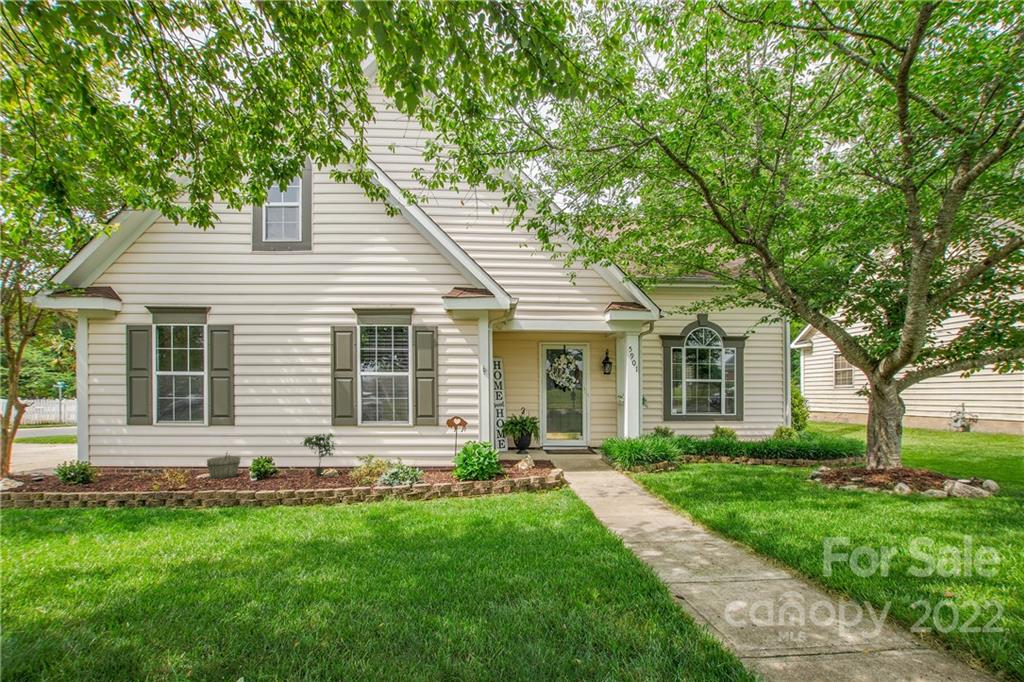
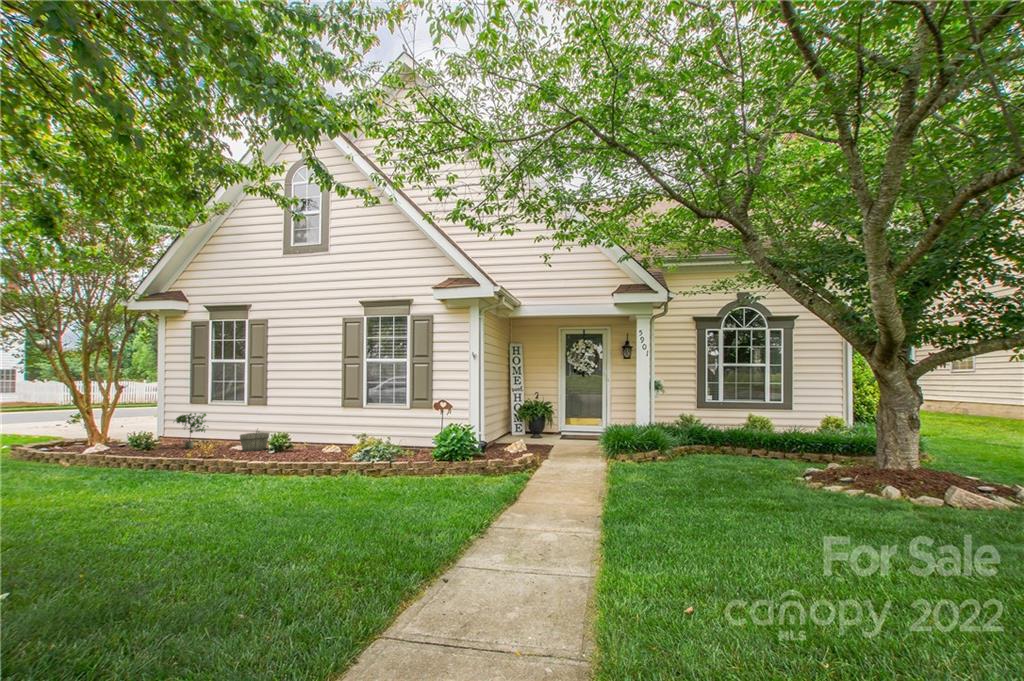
potted plant: present [301,434,335,477] -> present [176,413,208,449]

